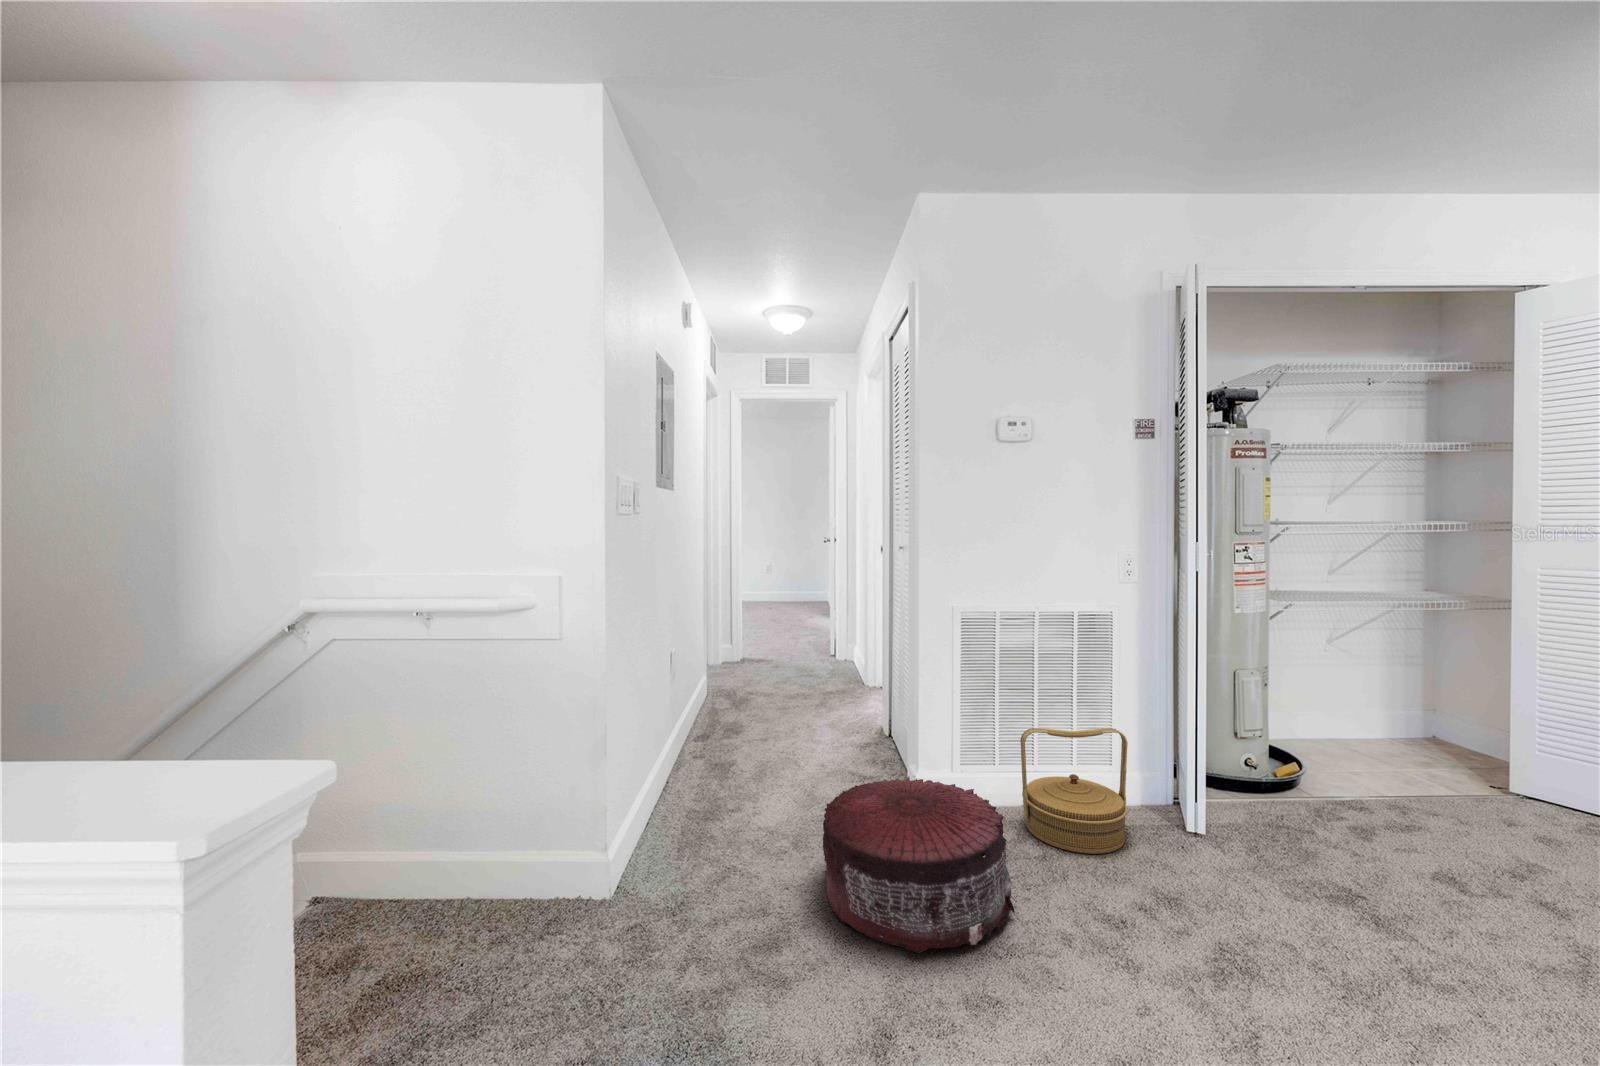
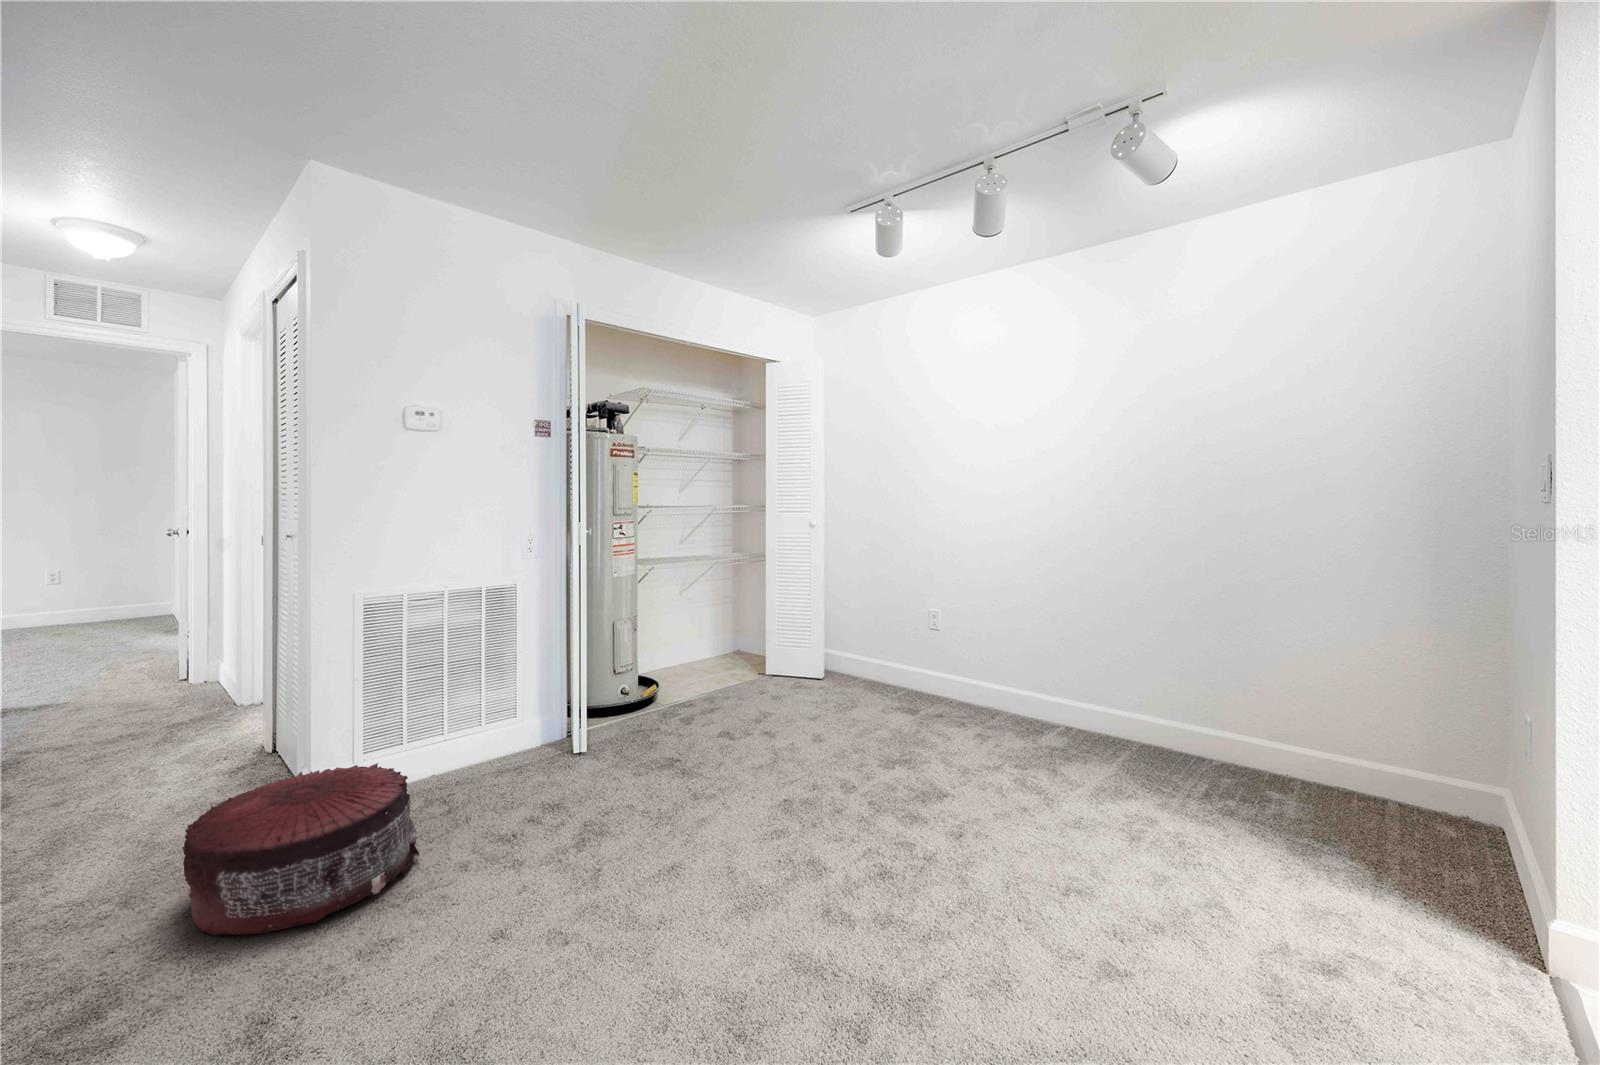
woven basket: present [1020,728,1128,854] -> none [429,683,526,796]

